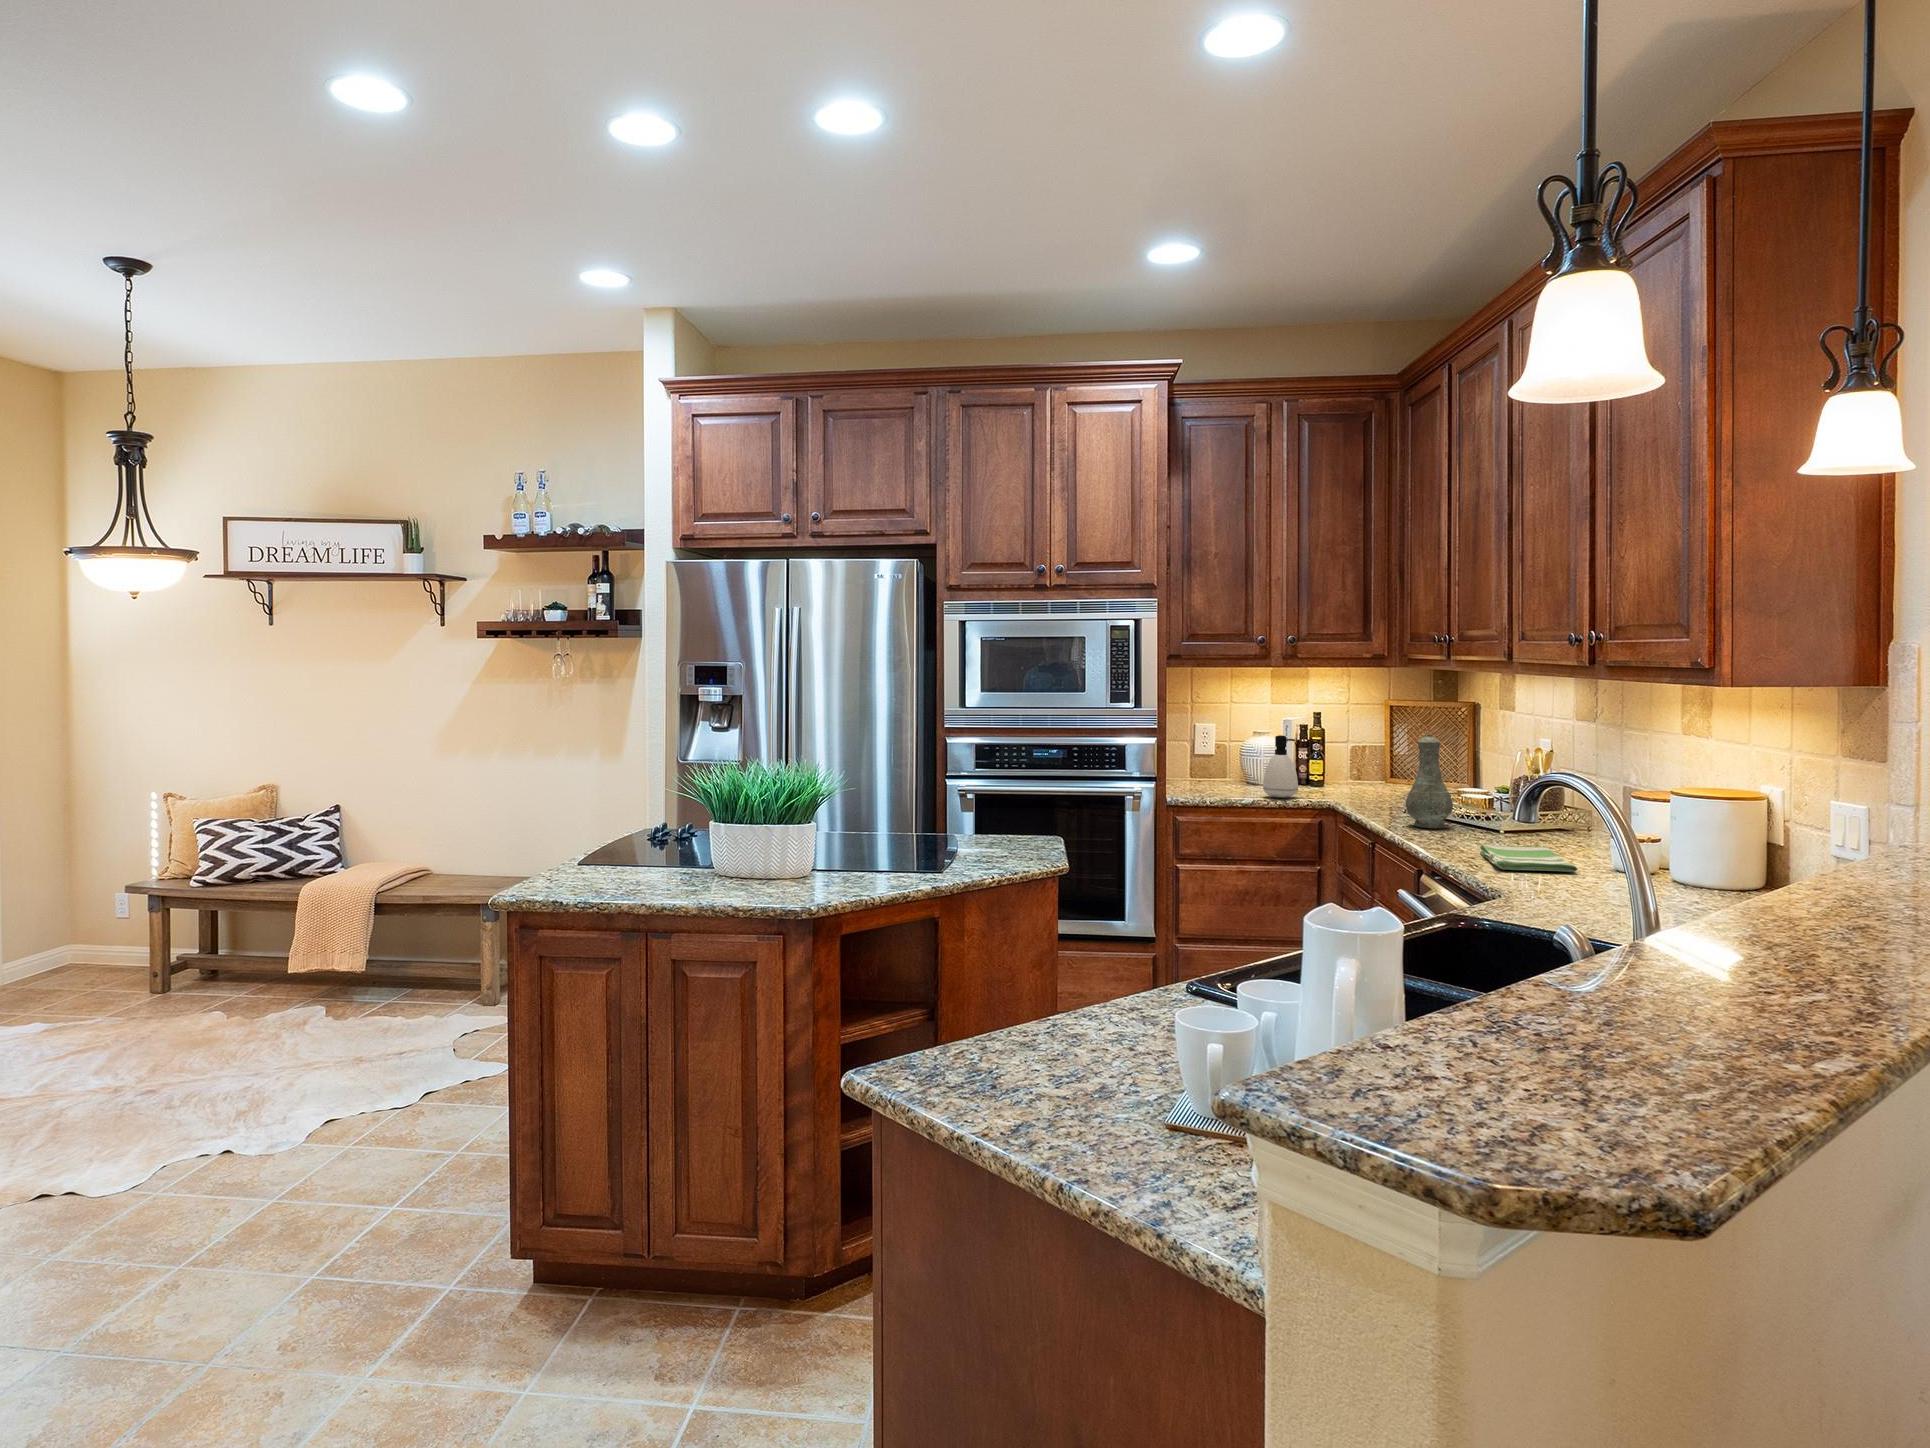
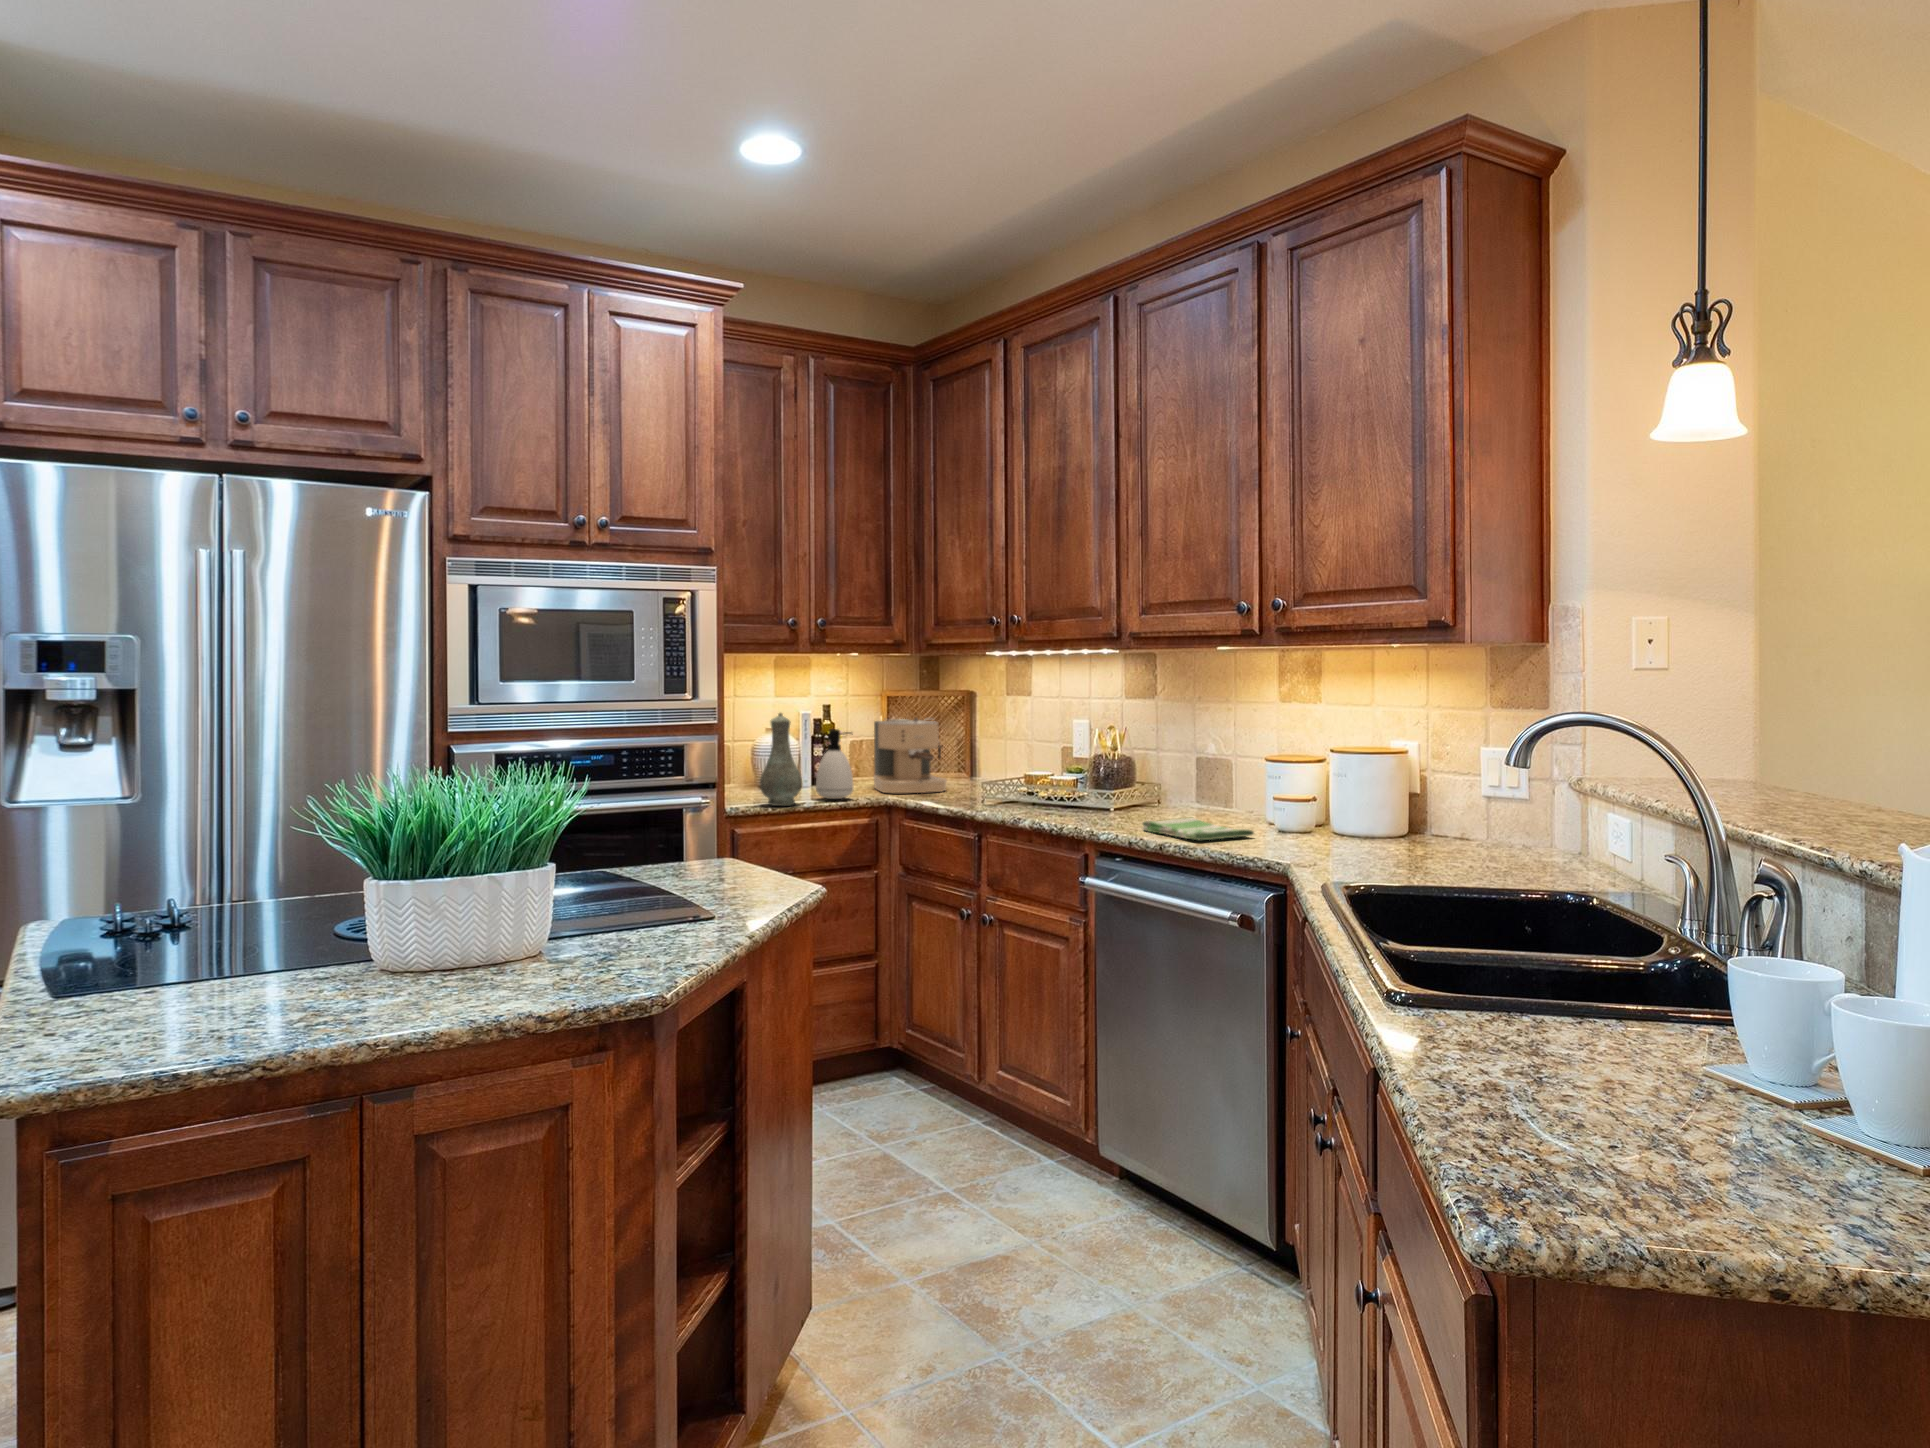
coffee maker: none [1337,727,1406,799] -> present [874,718,947,793]
vase: present [1406,733,1453,828] -> present [760,713,802,806]

